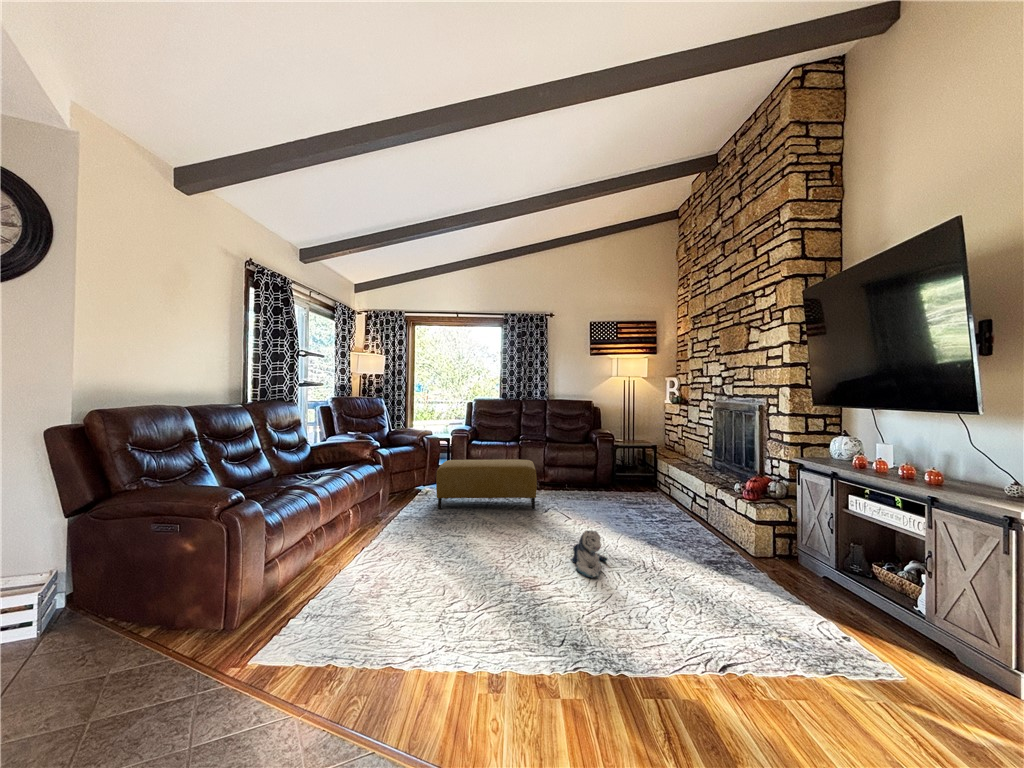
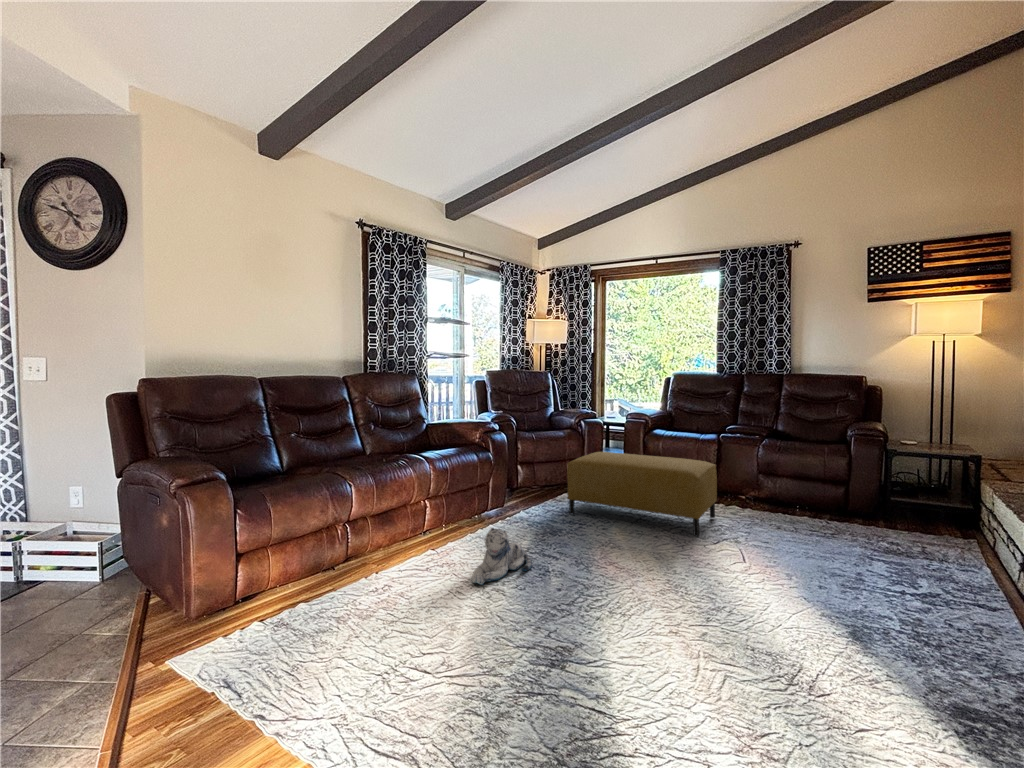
plush toy: present [571,530,607,578] -> present [472,528,532,585]

